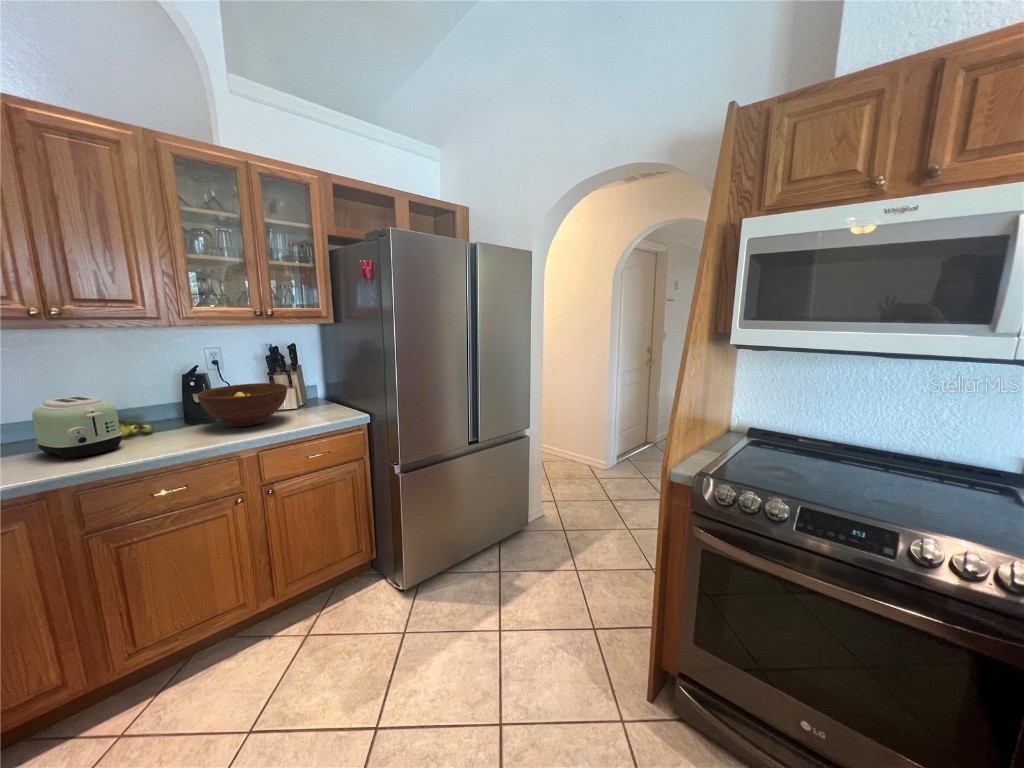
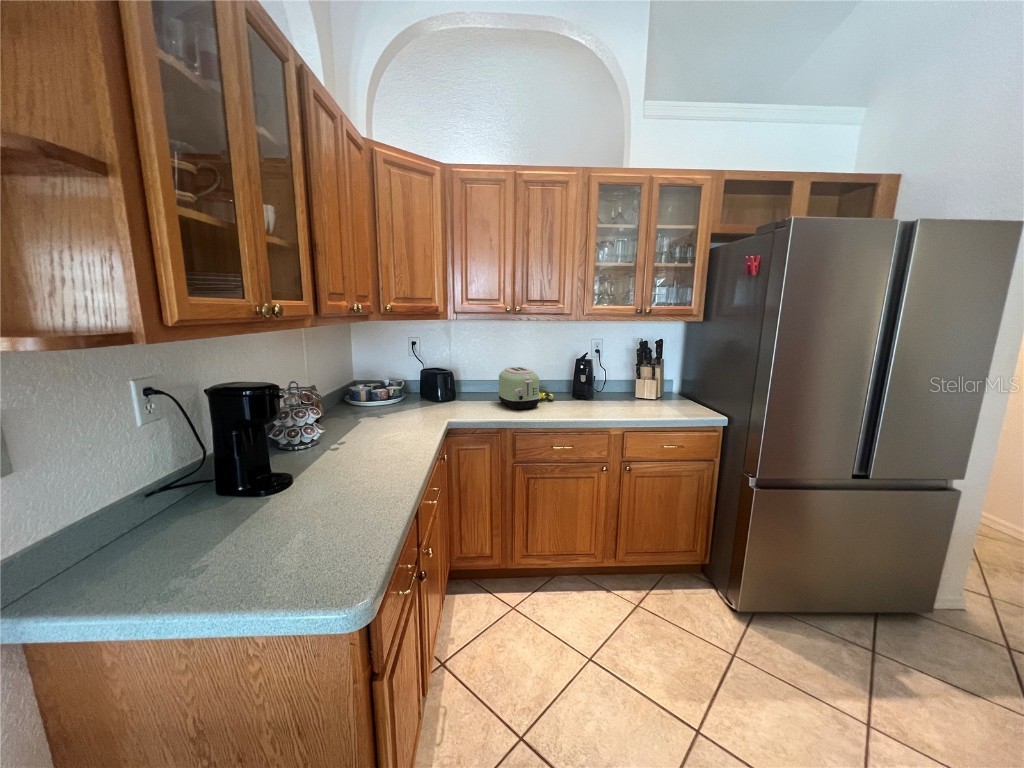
fruit bowl: present [197,383,287,427] -> none [586,371,652,408]

